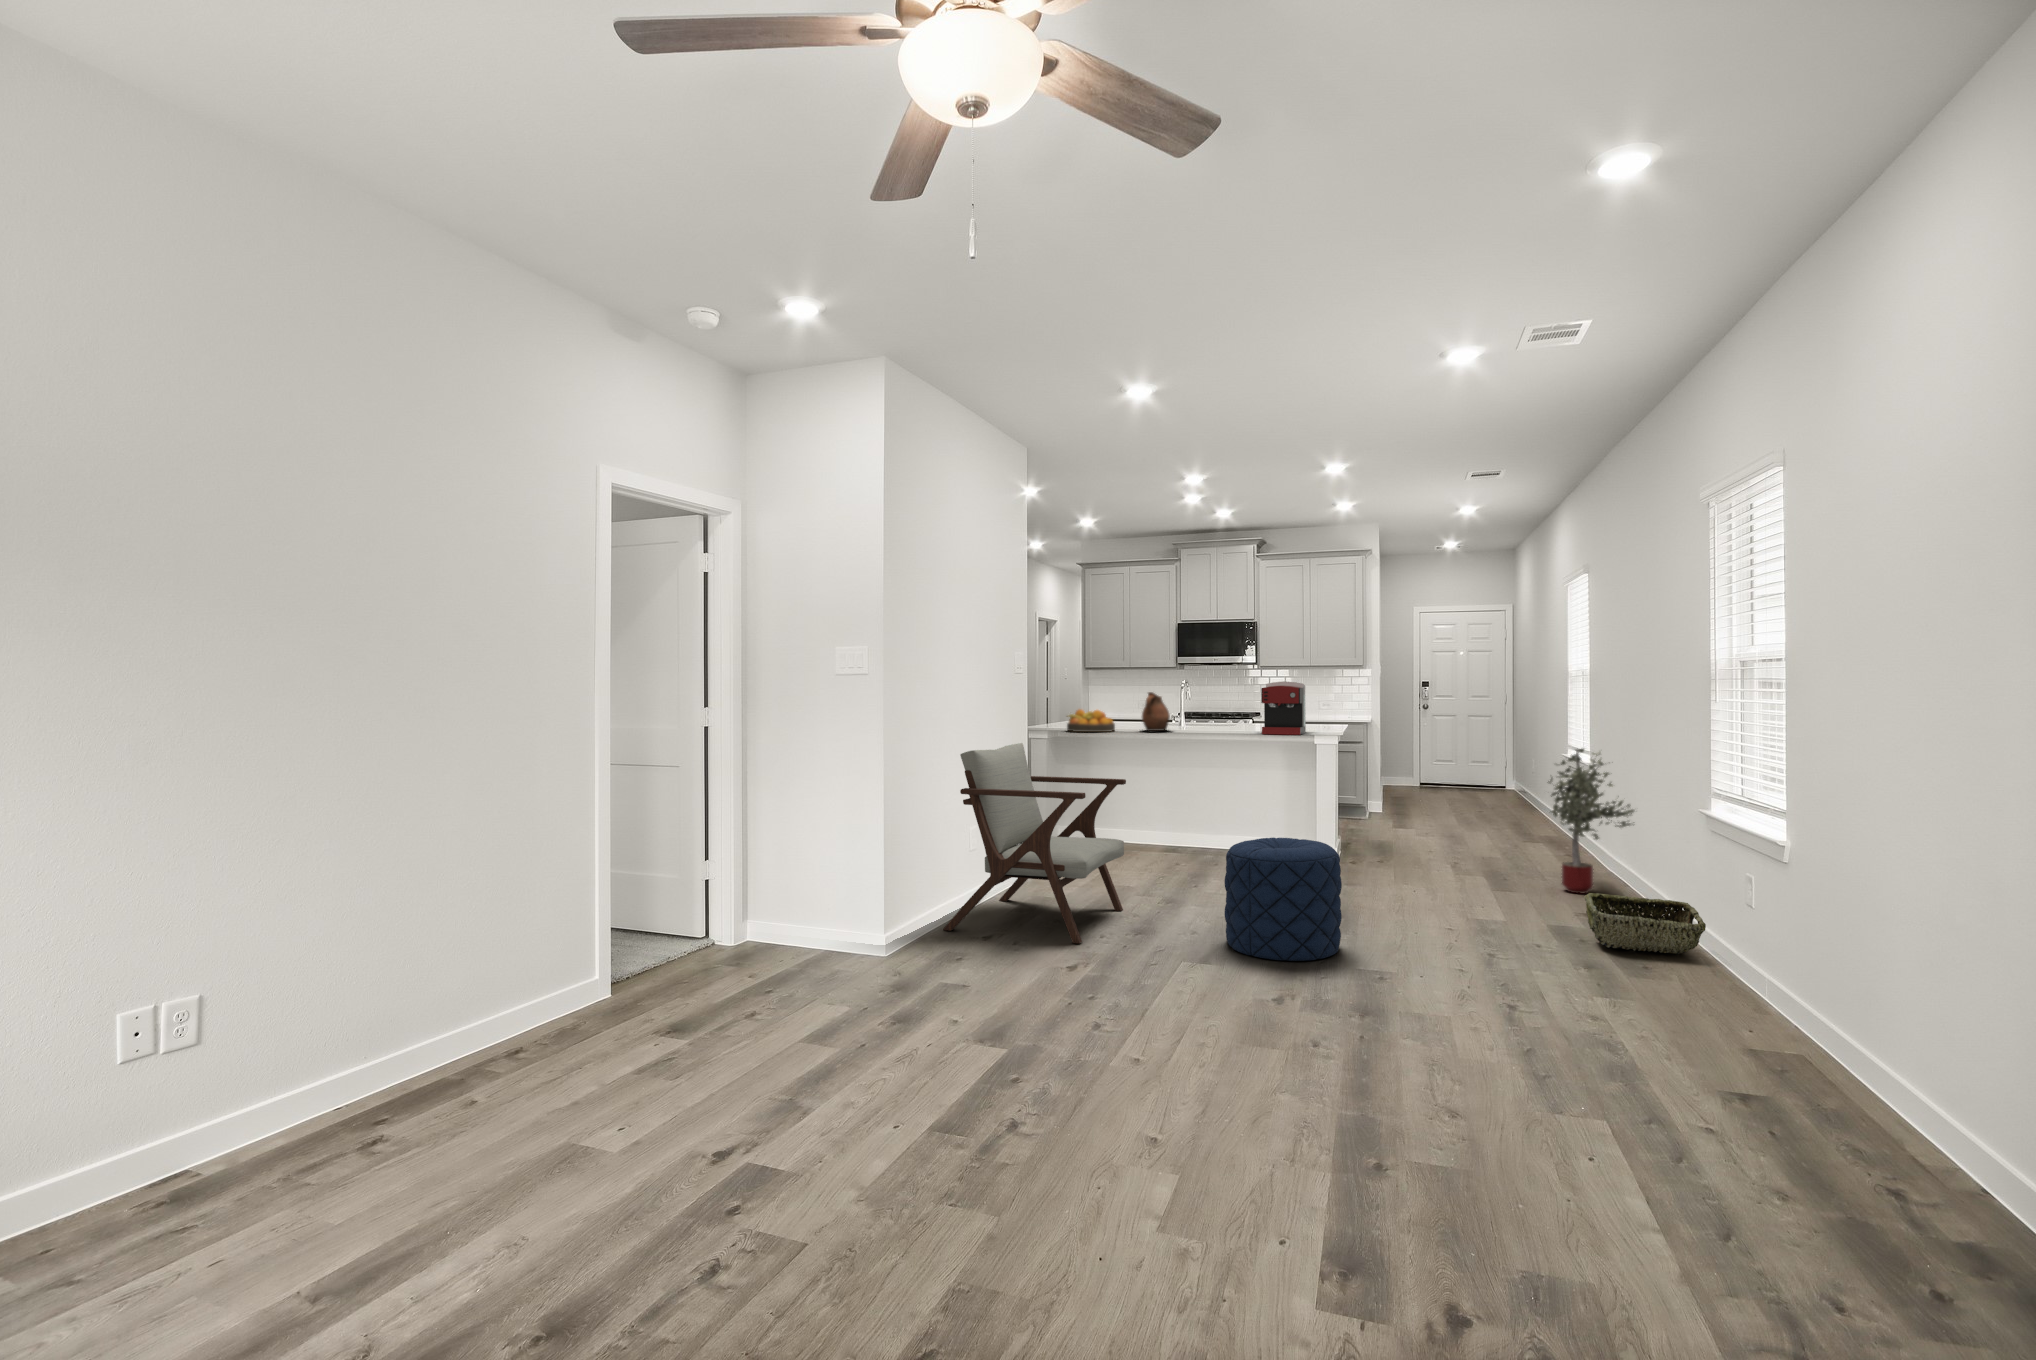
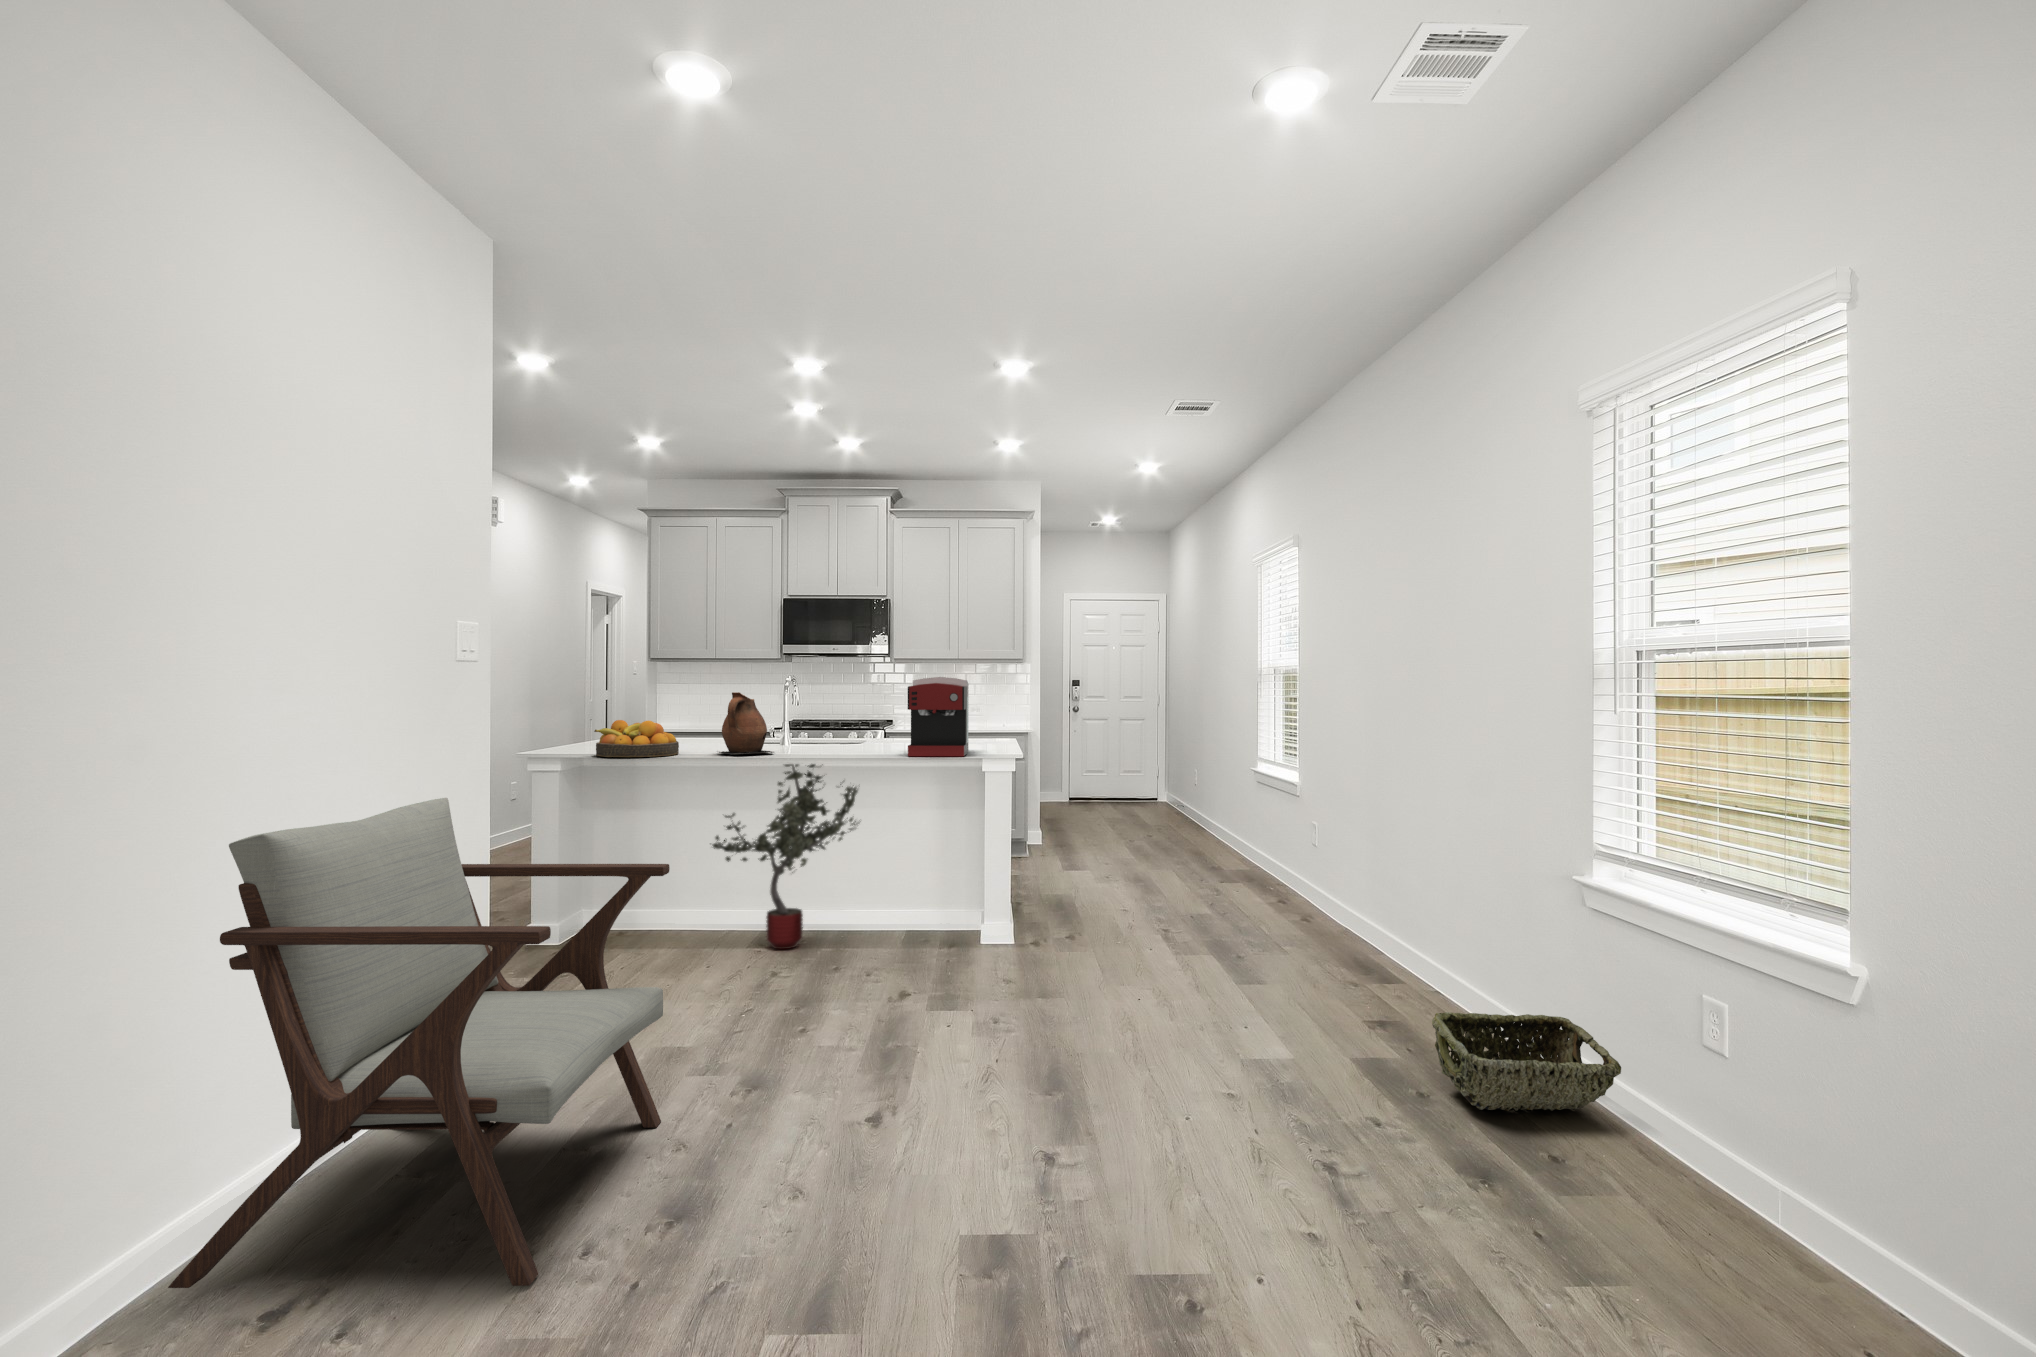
potted tree: present [1548,749,1634,894] -> present [713,764,859,949]
pouf: present [1225,838,1342,961] -> none [869,976,1095,1266]

